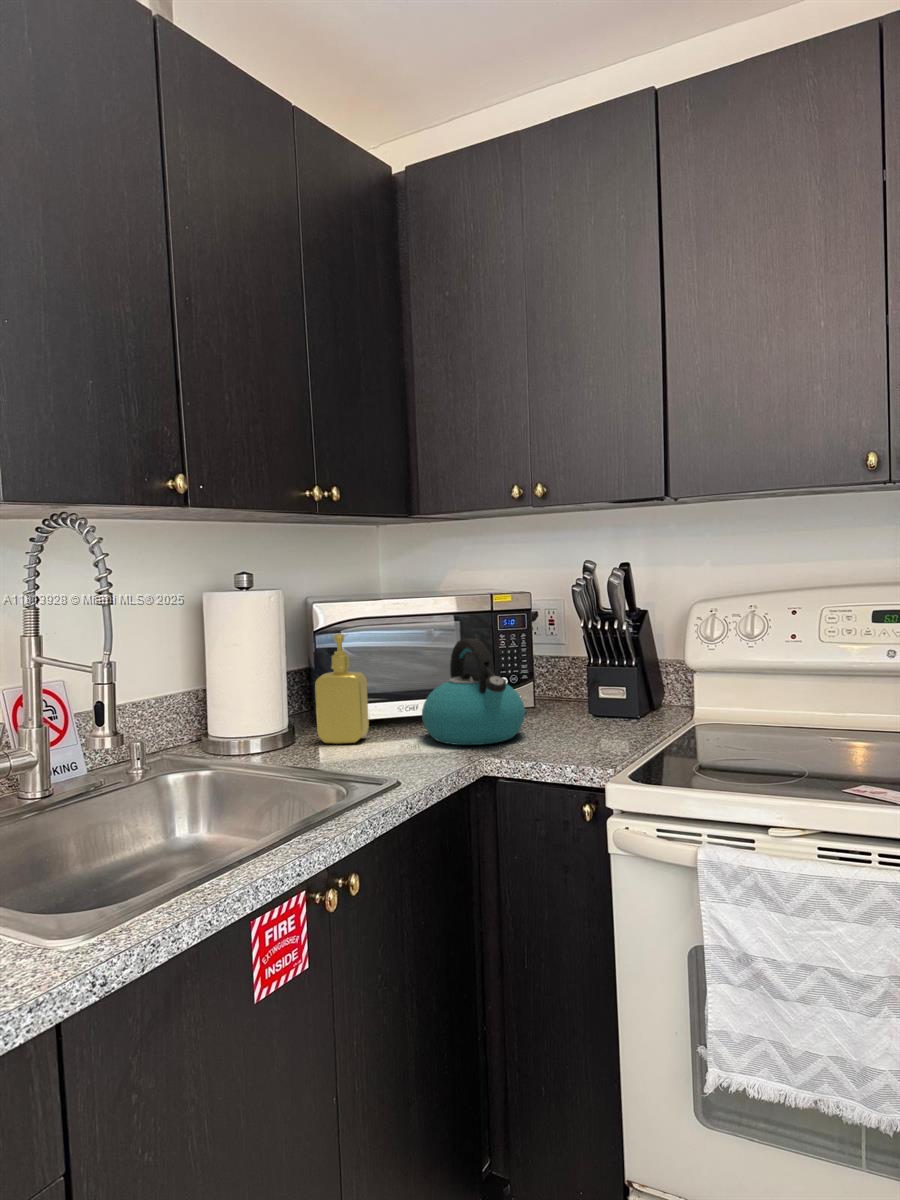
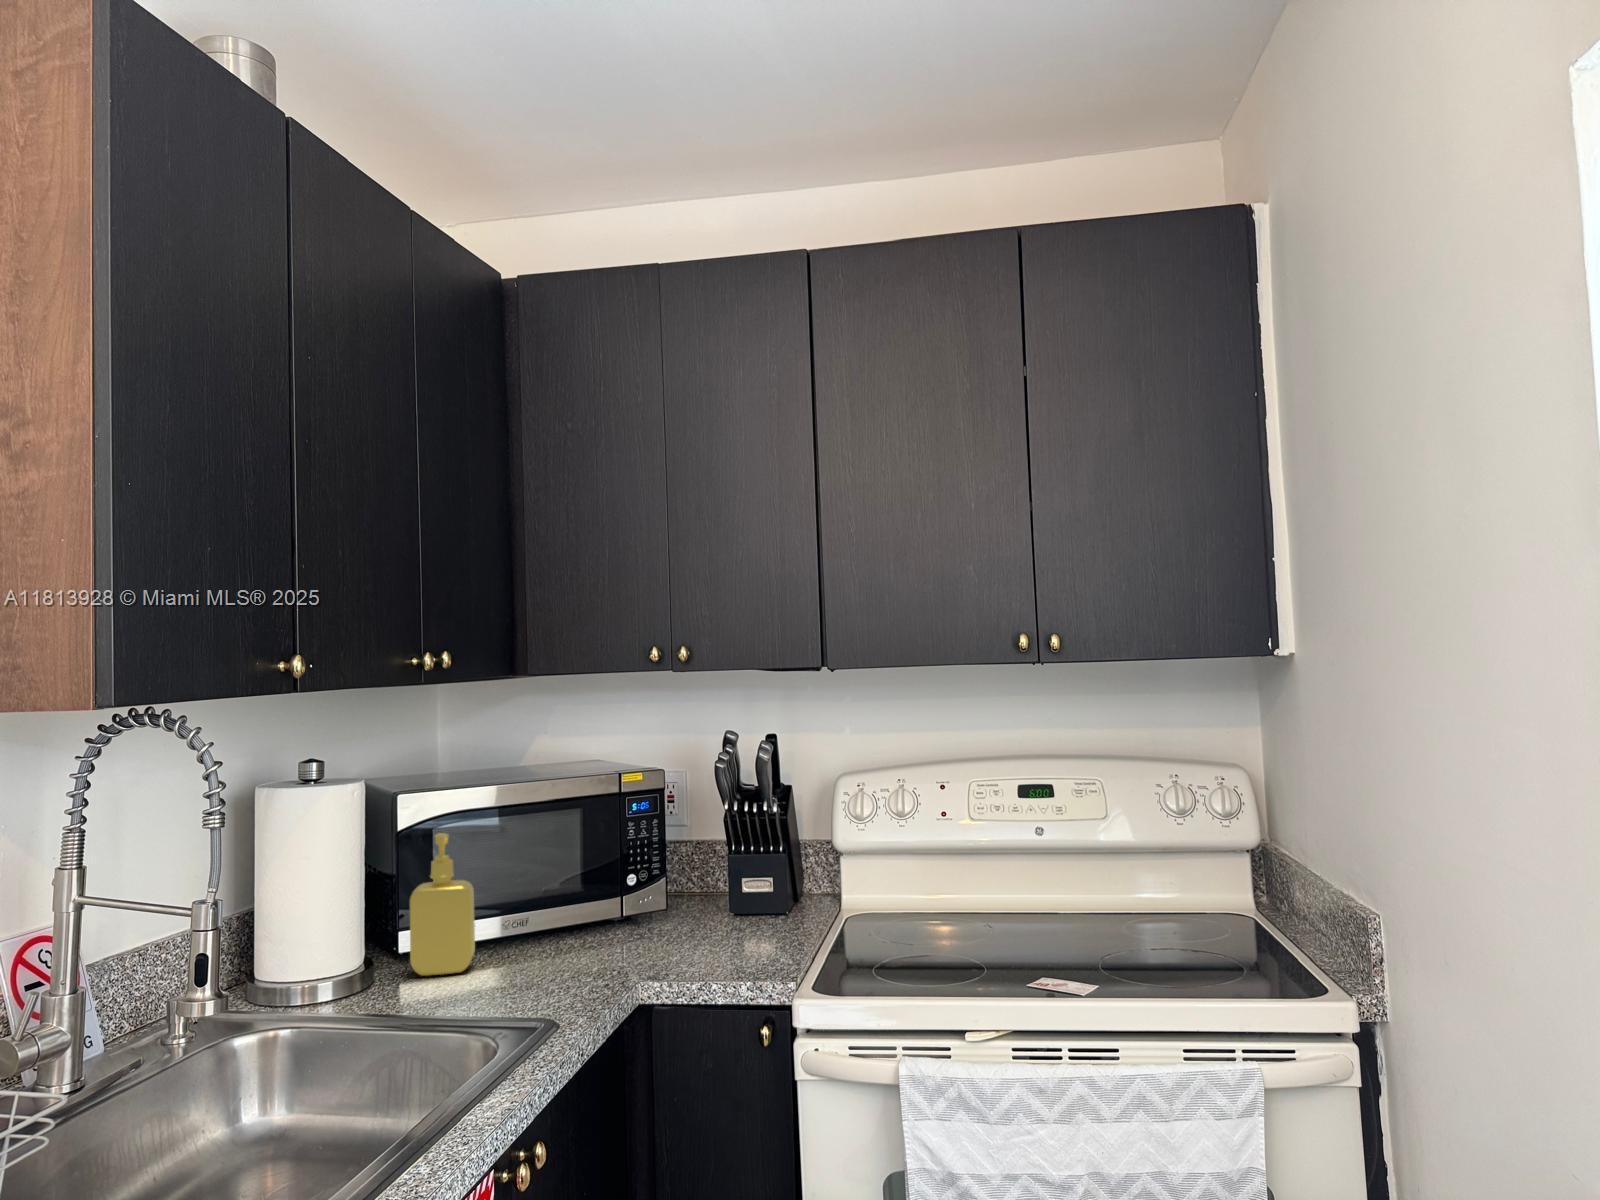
kettle: present [422,638,525,745] -> none [545,832,670,964]

